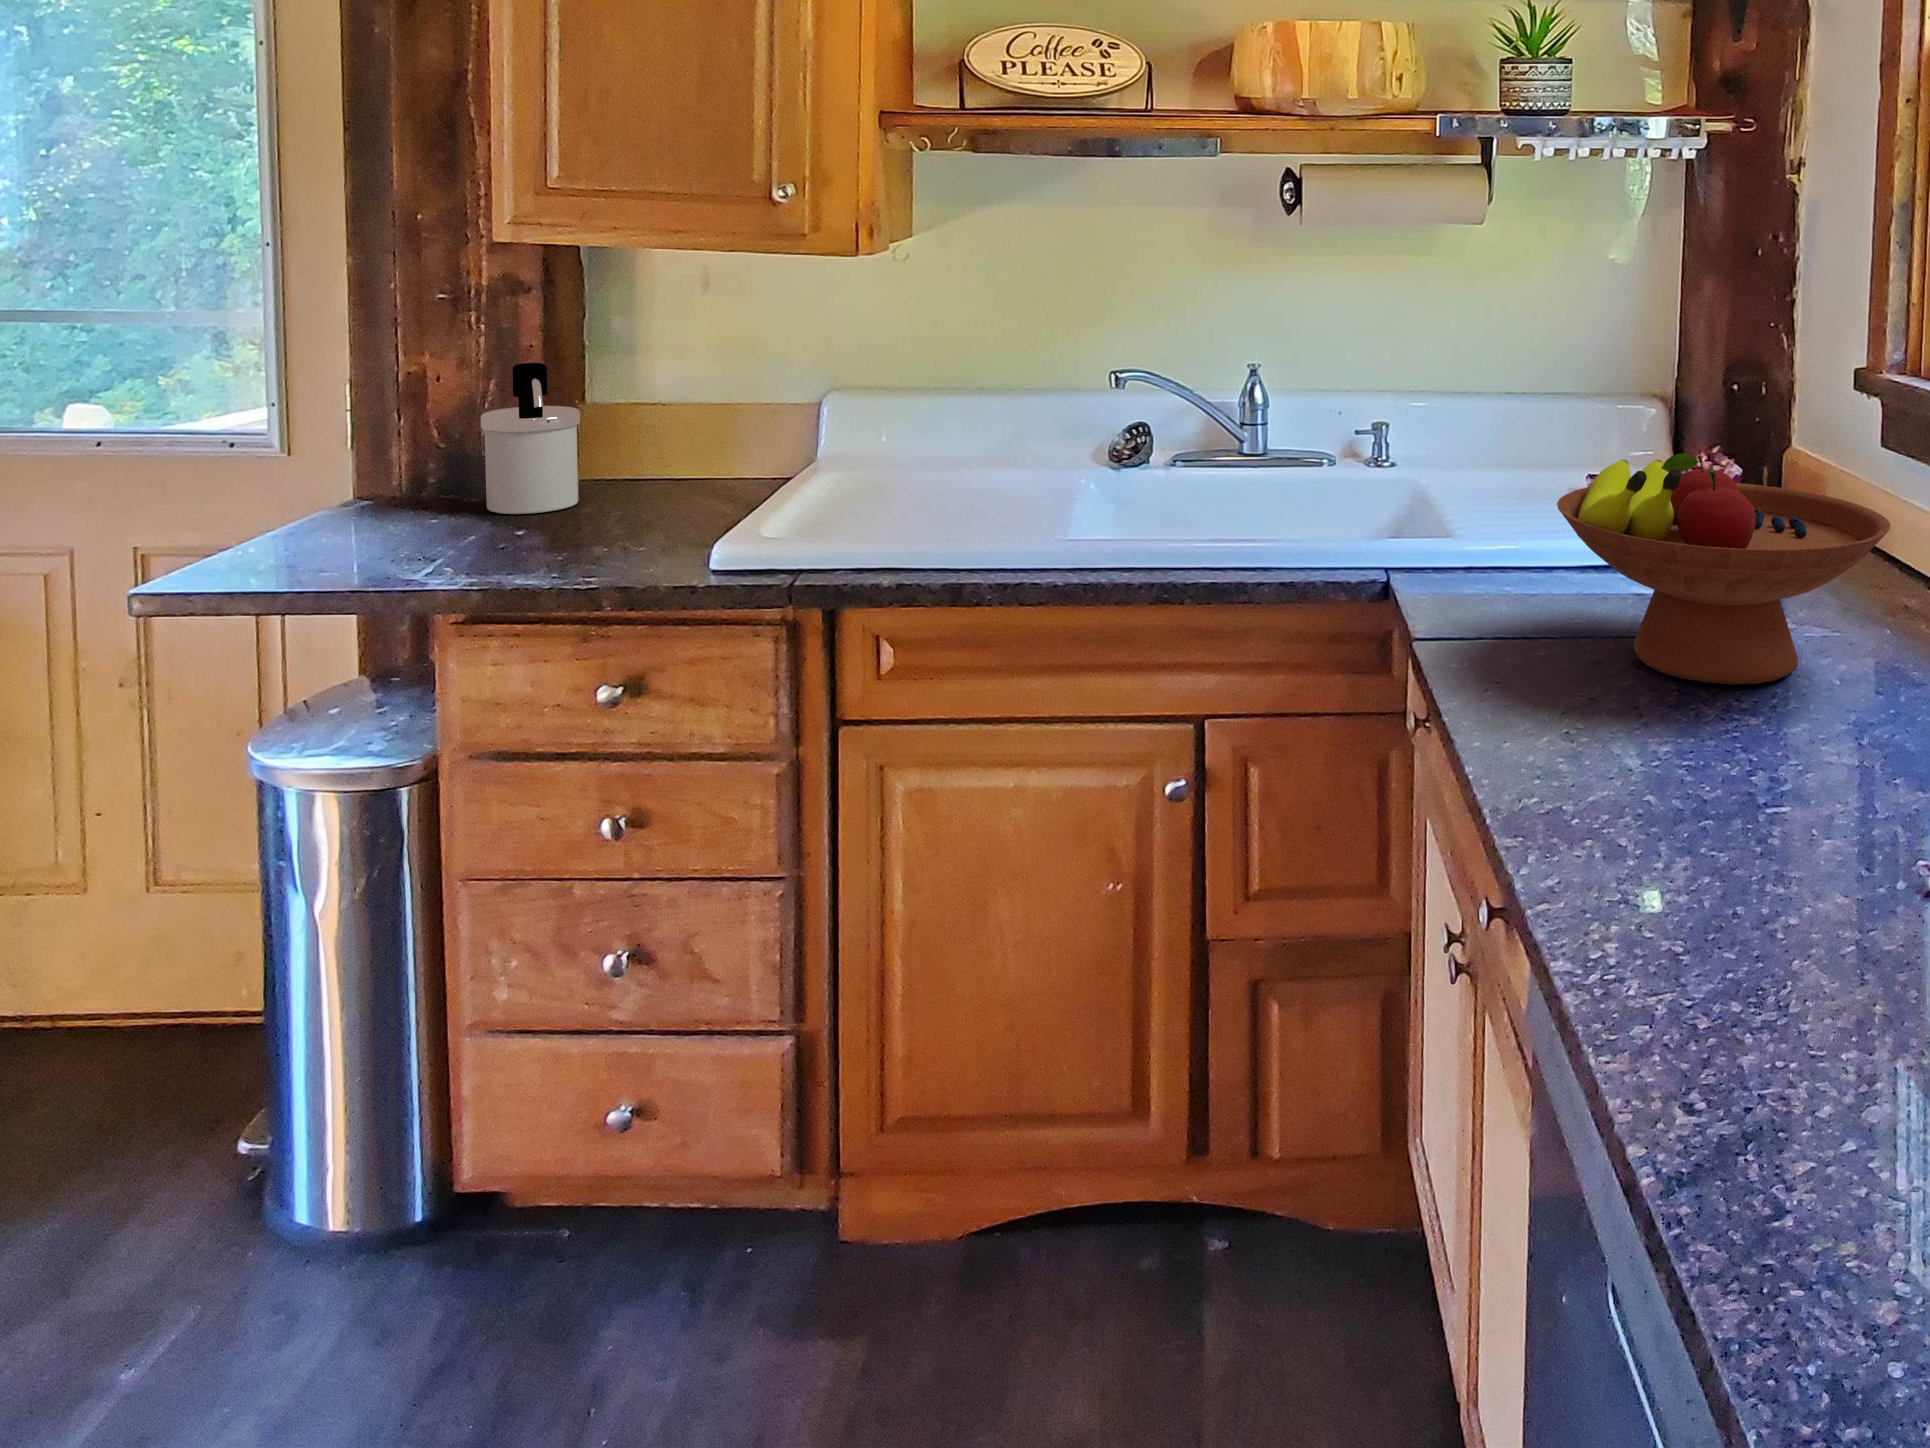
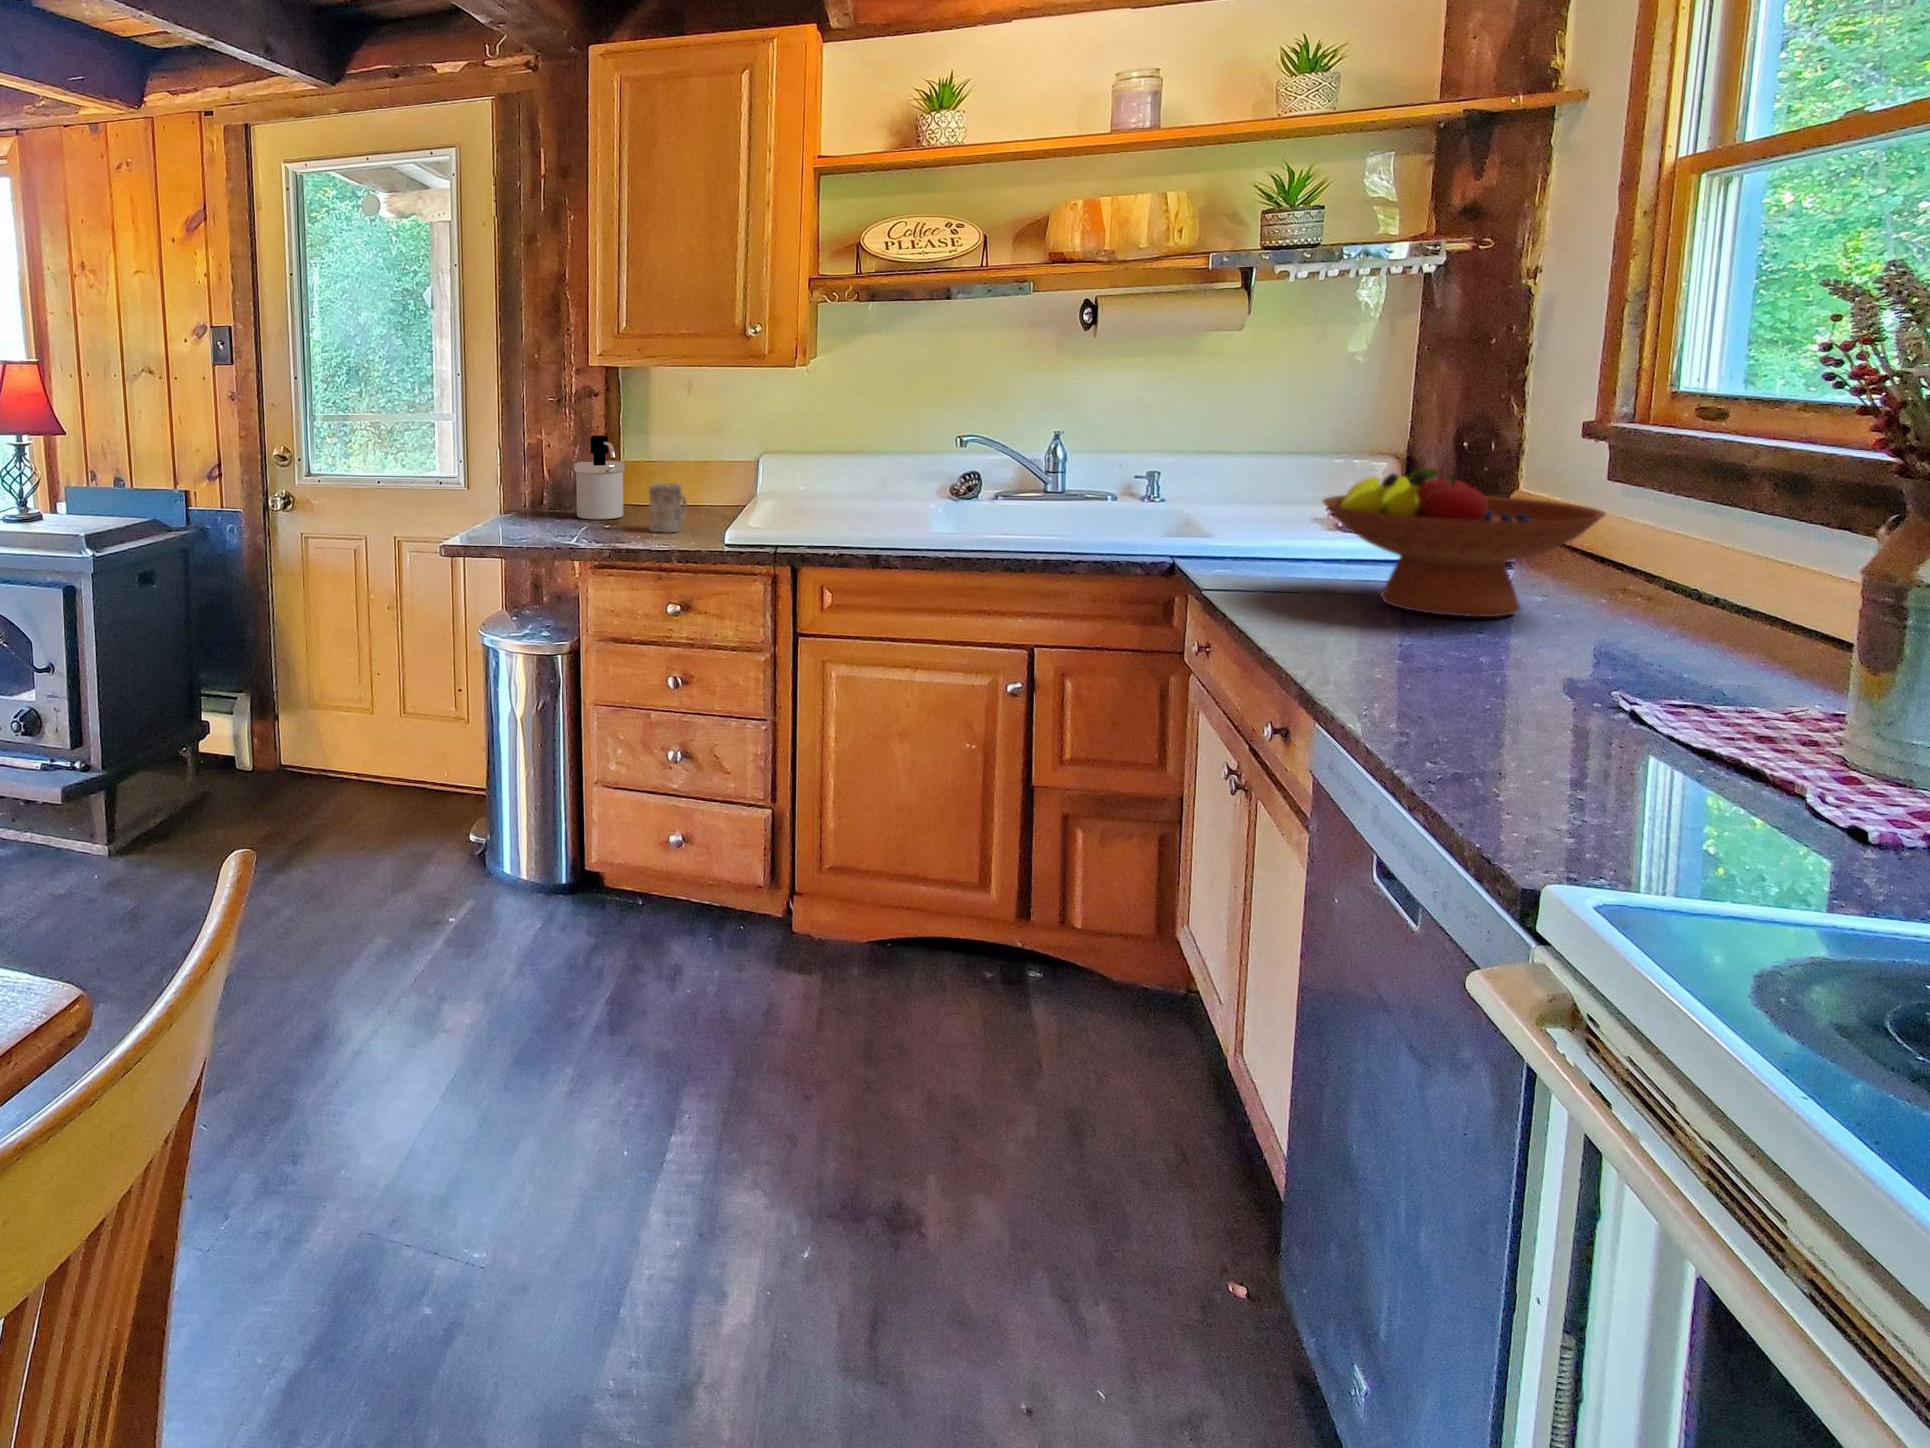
mug: none [591,453,671,544] -> present [649,483,687,533]

